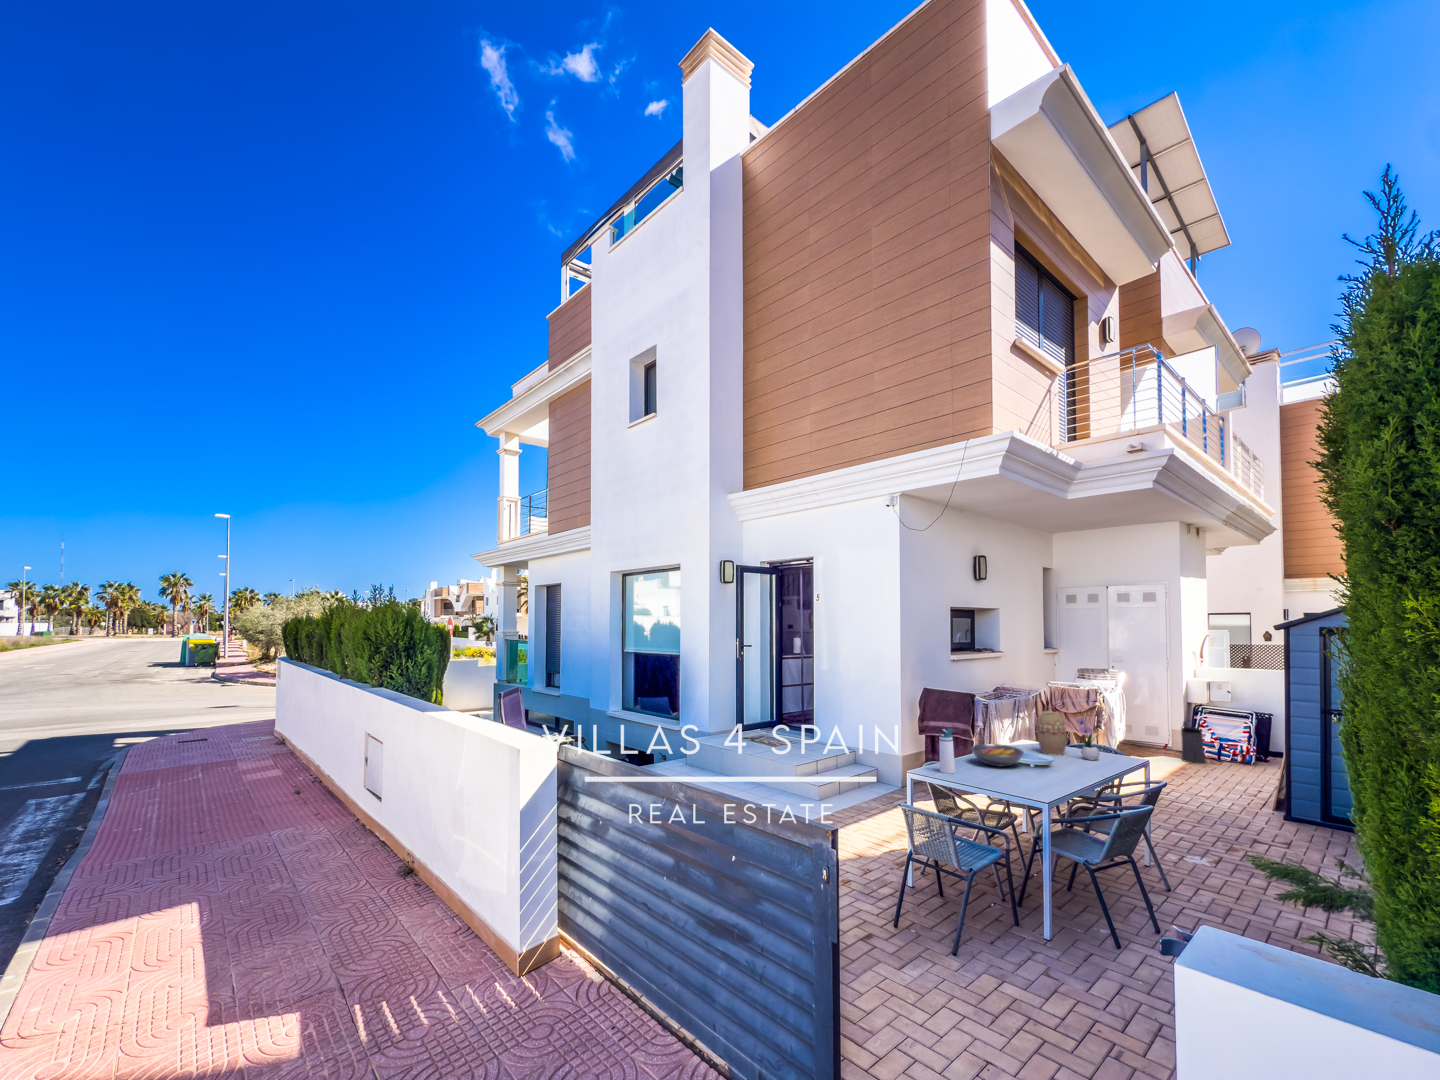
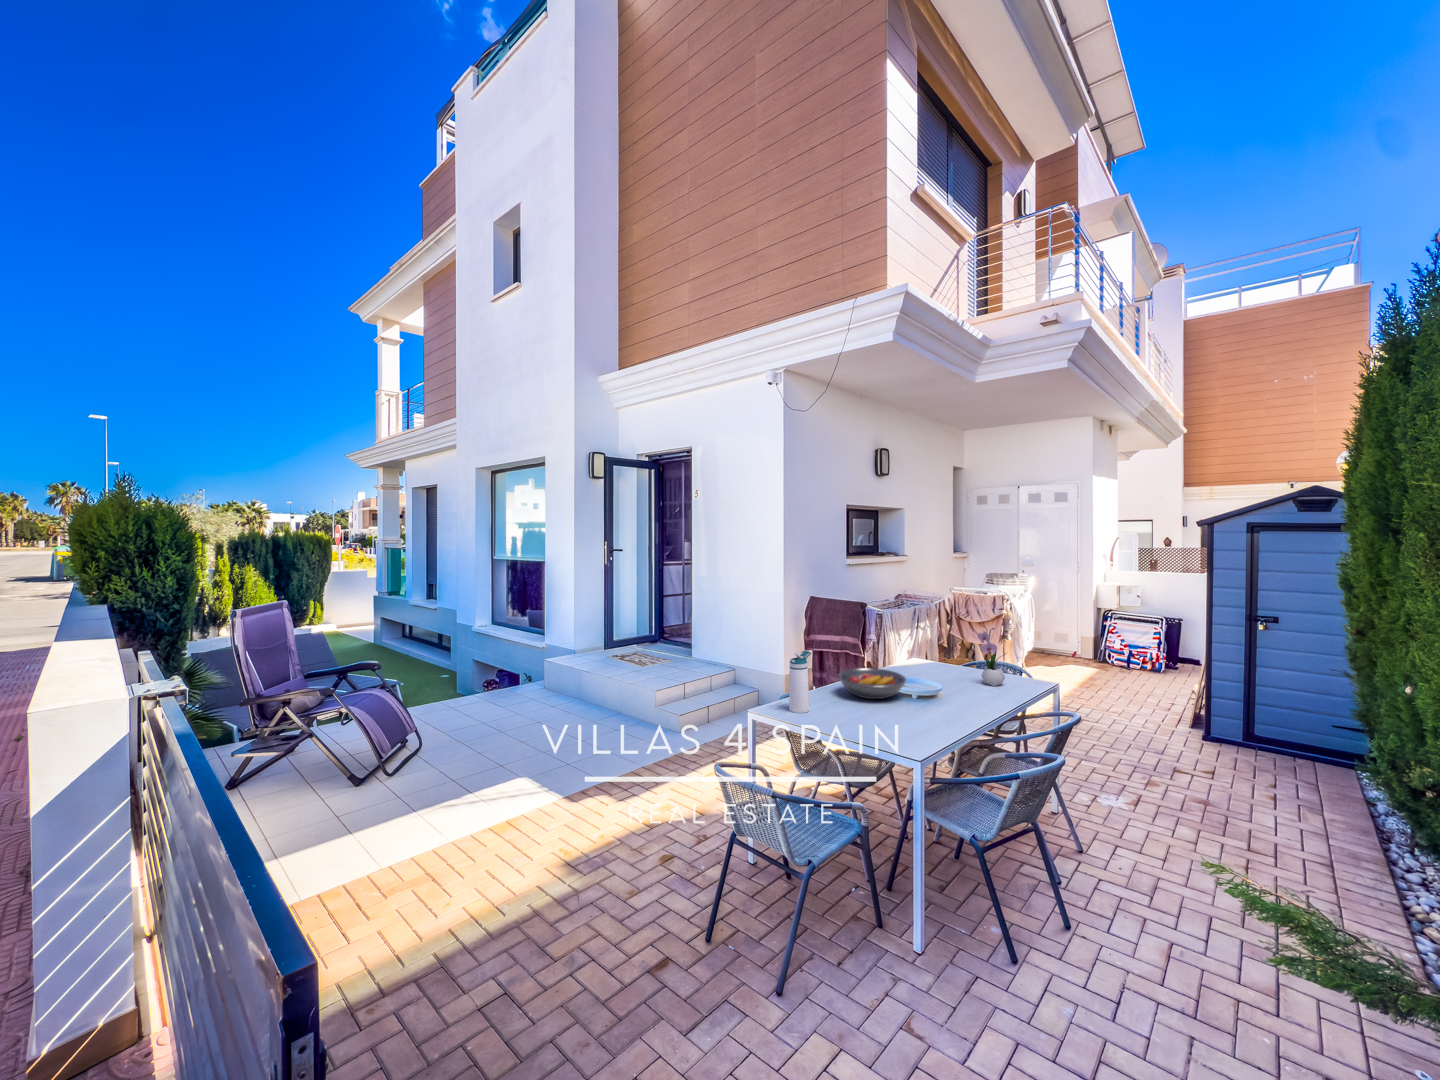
vase: present [1037,711,1067,755] -> none [929,624,965,679]
watering can: present [1181,721,1206,764] -> none [1088,627,1114,672]

